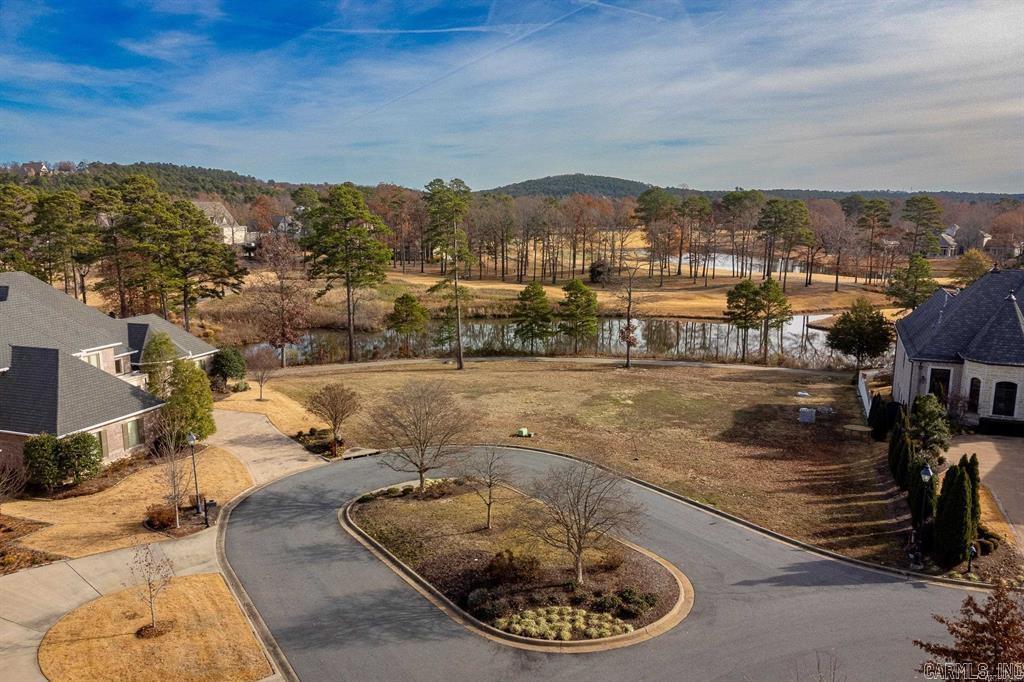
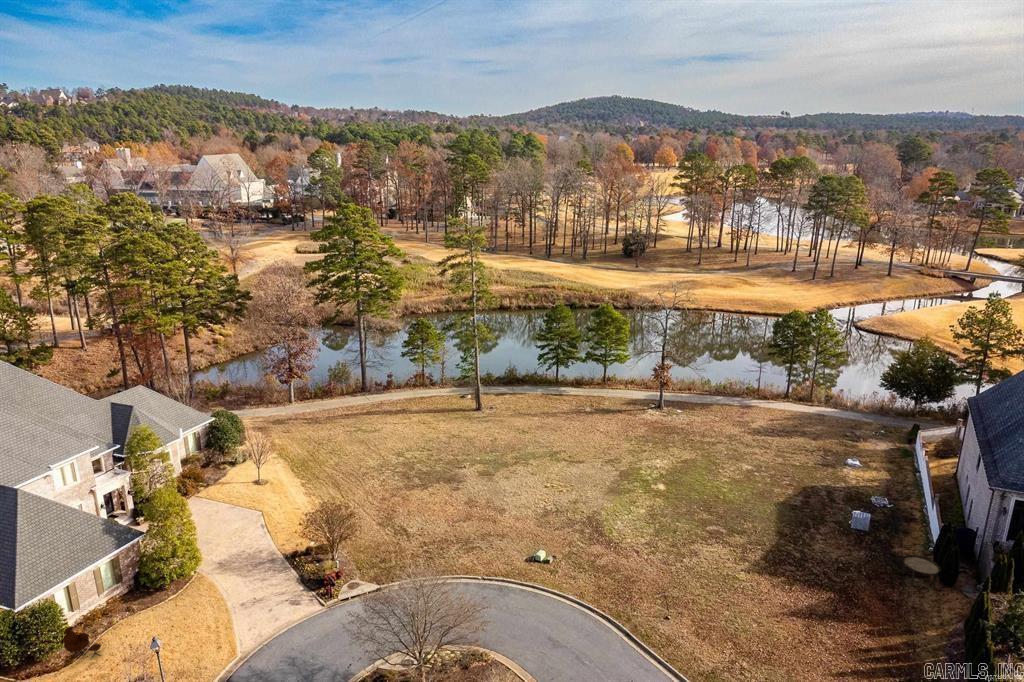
lounge chair: none [95,460,132,487] -> present [61,626,101,657]

